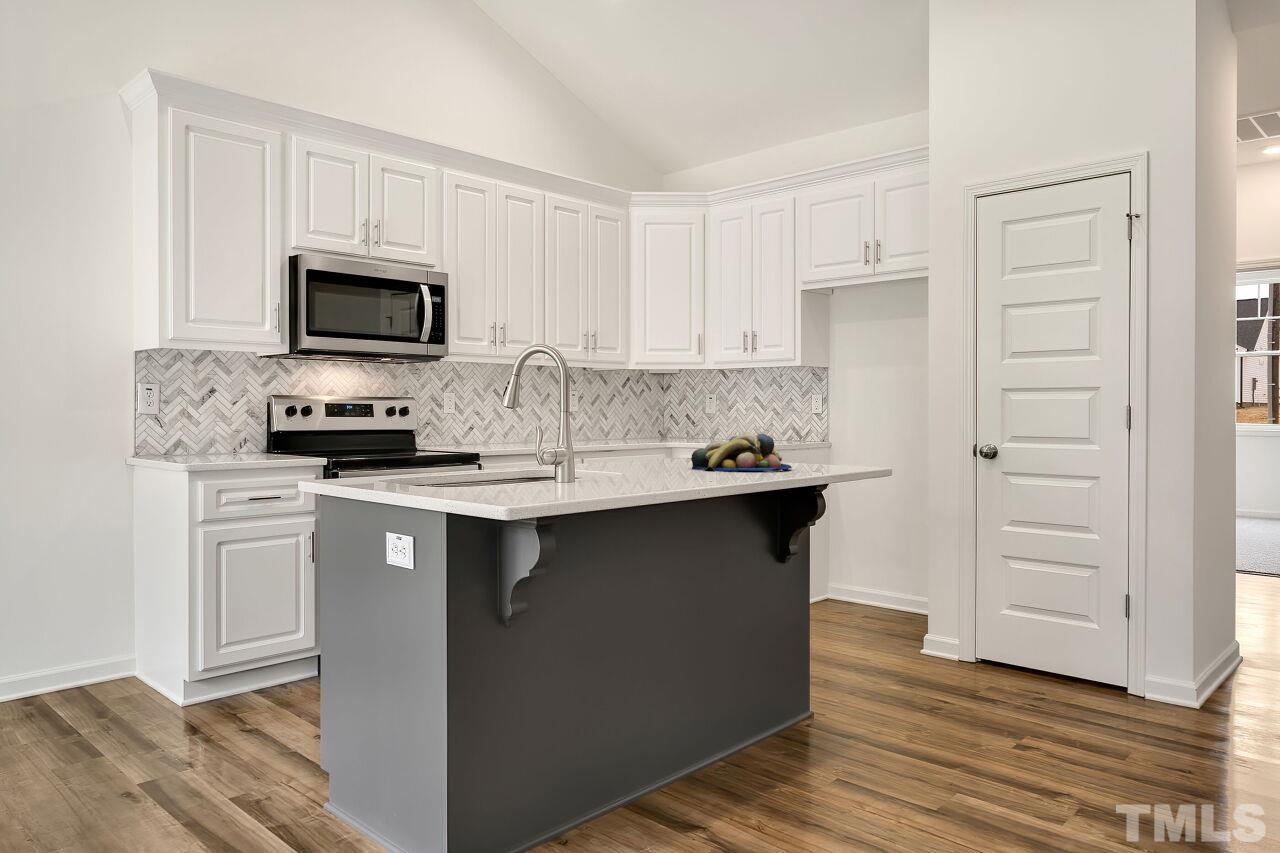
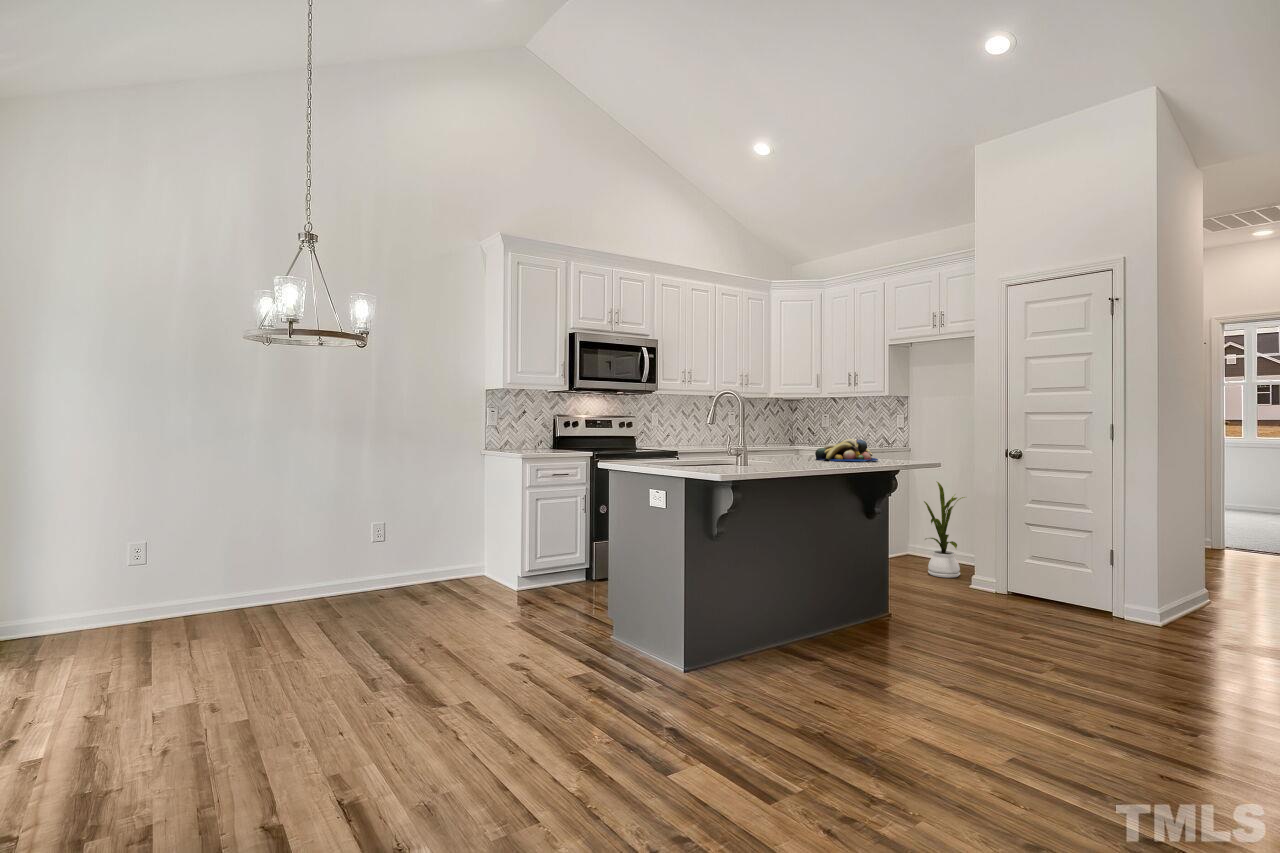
house plant: none [853,492,919,638] -> present [924,482,965,578]

